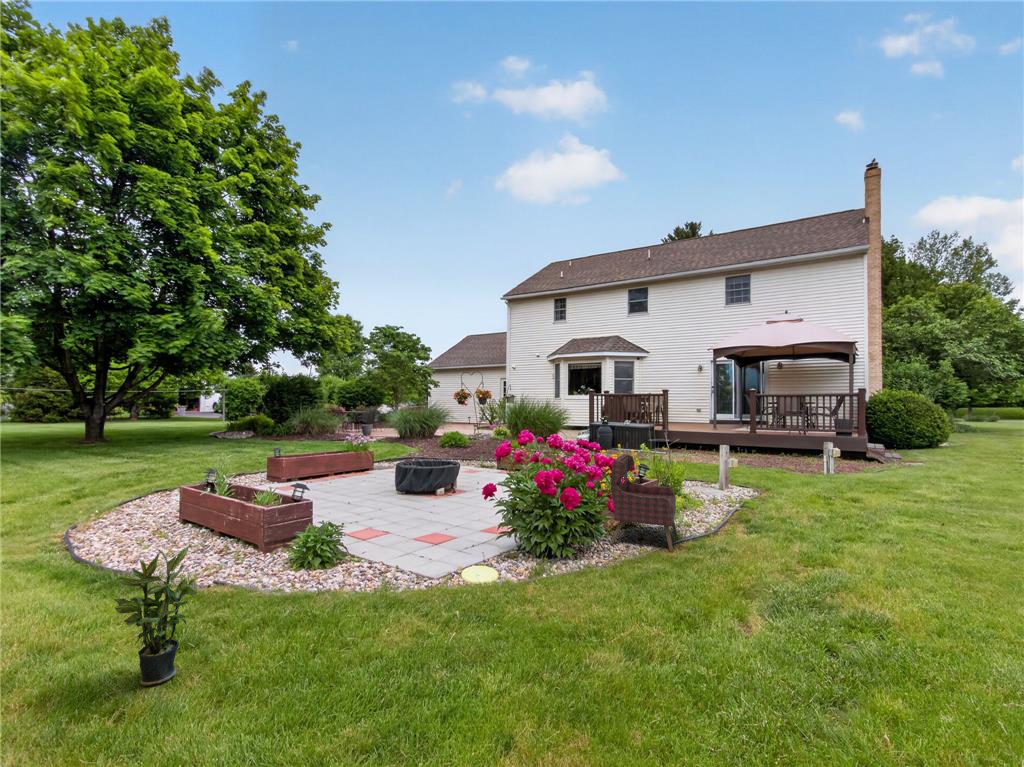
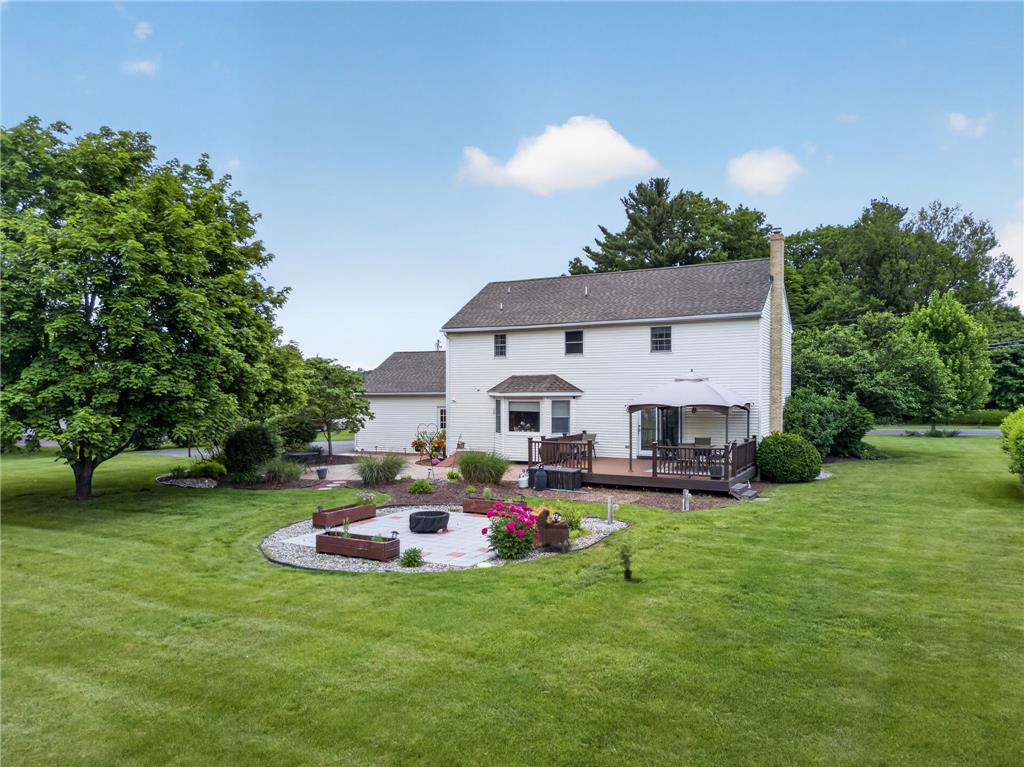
potted plant: present [114,548,197,686] -> present [618,545,633,581]

